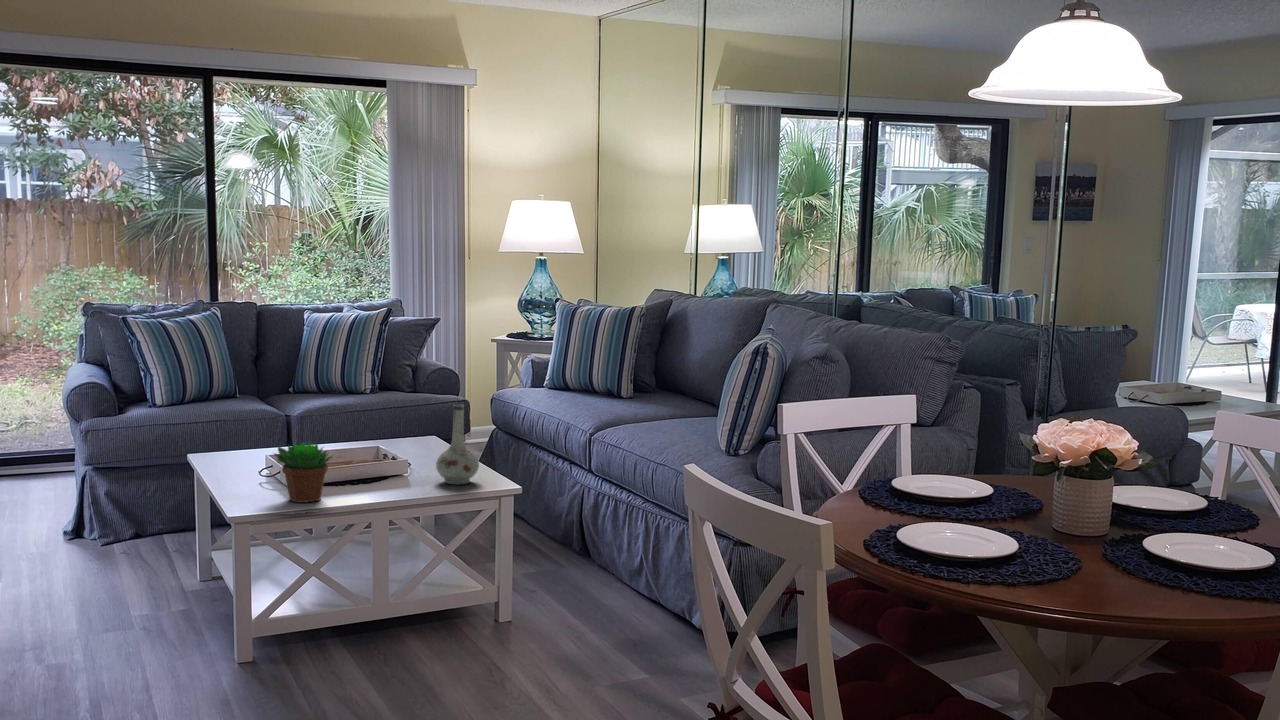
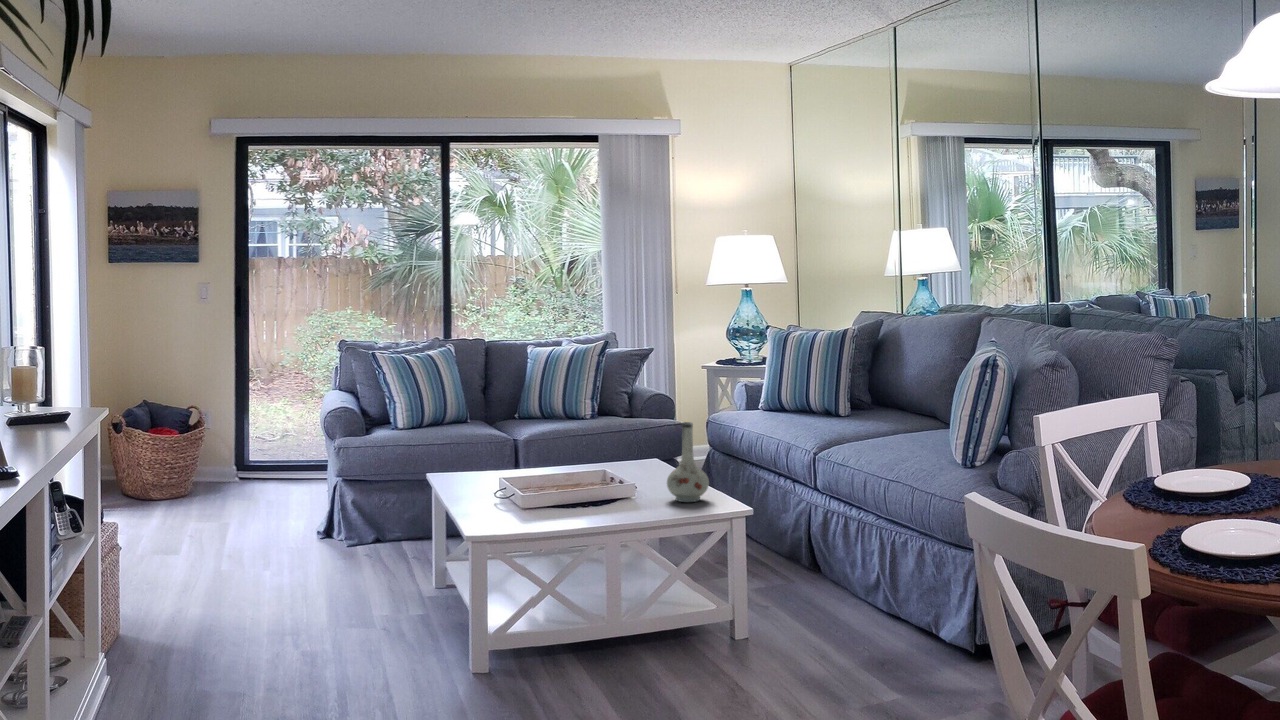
succulent plant: present [274,442,332,502] -> none [510,460,569,521]

